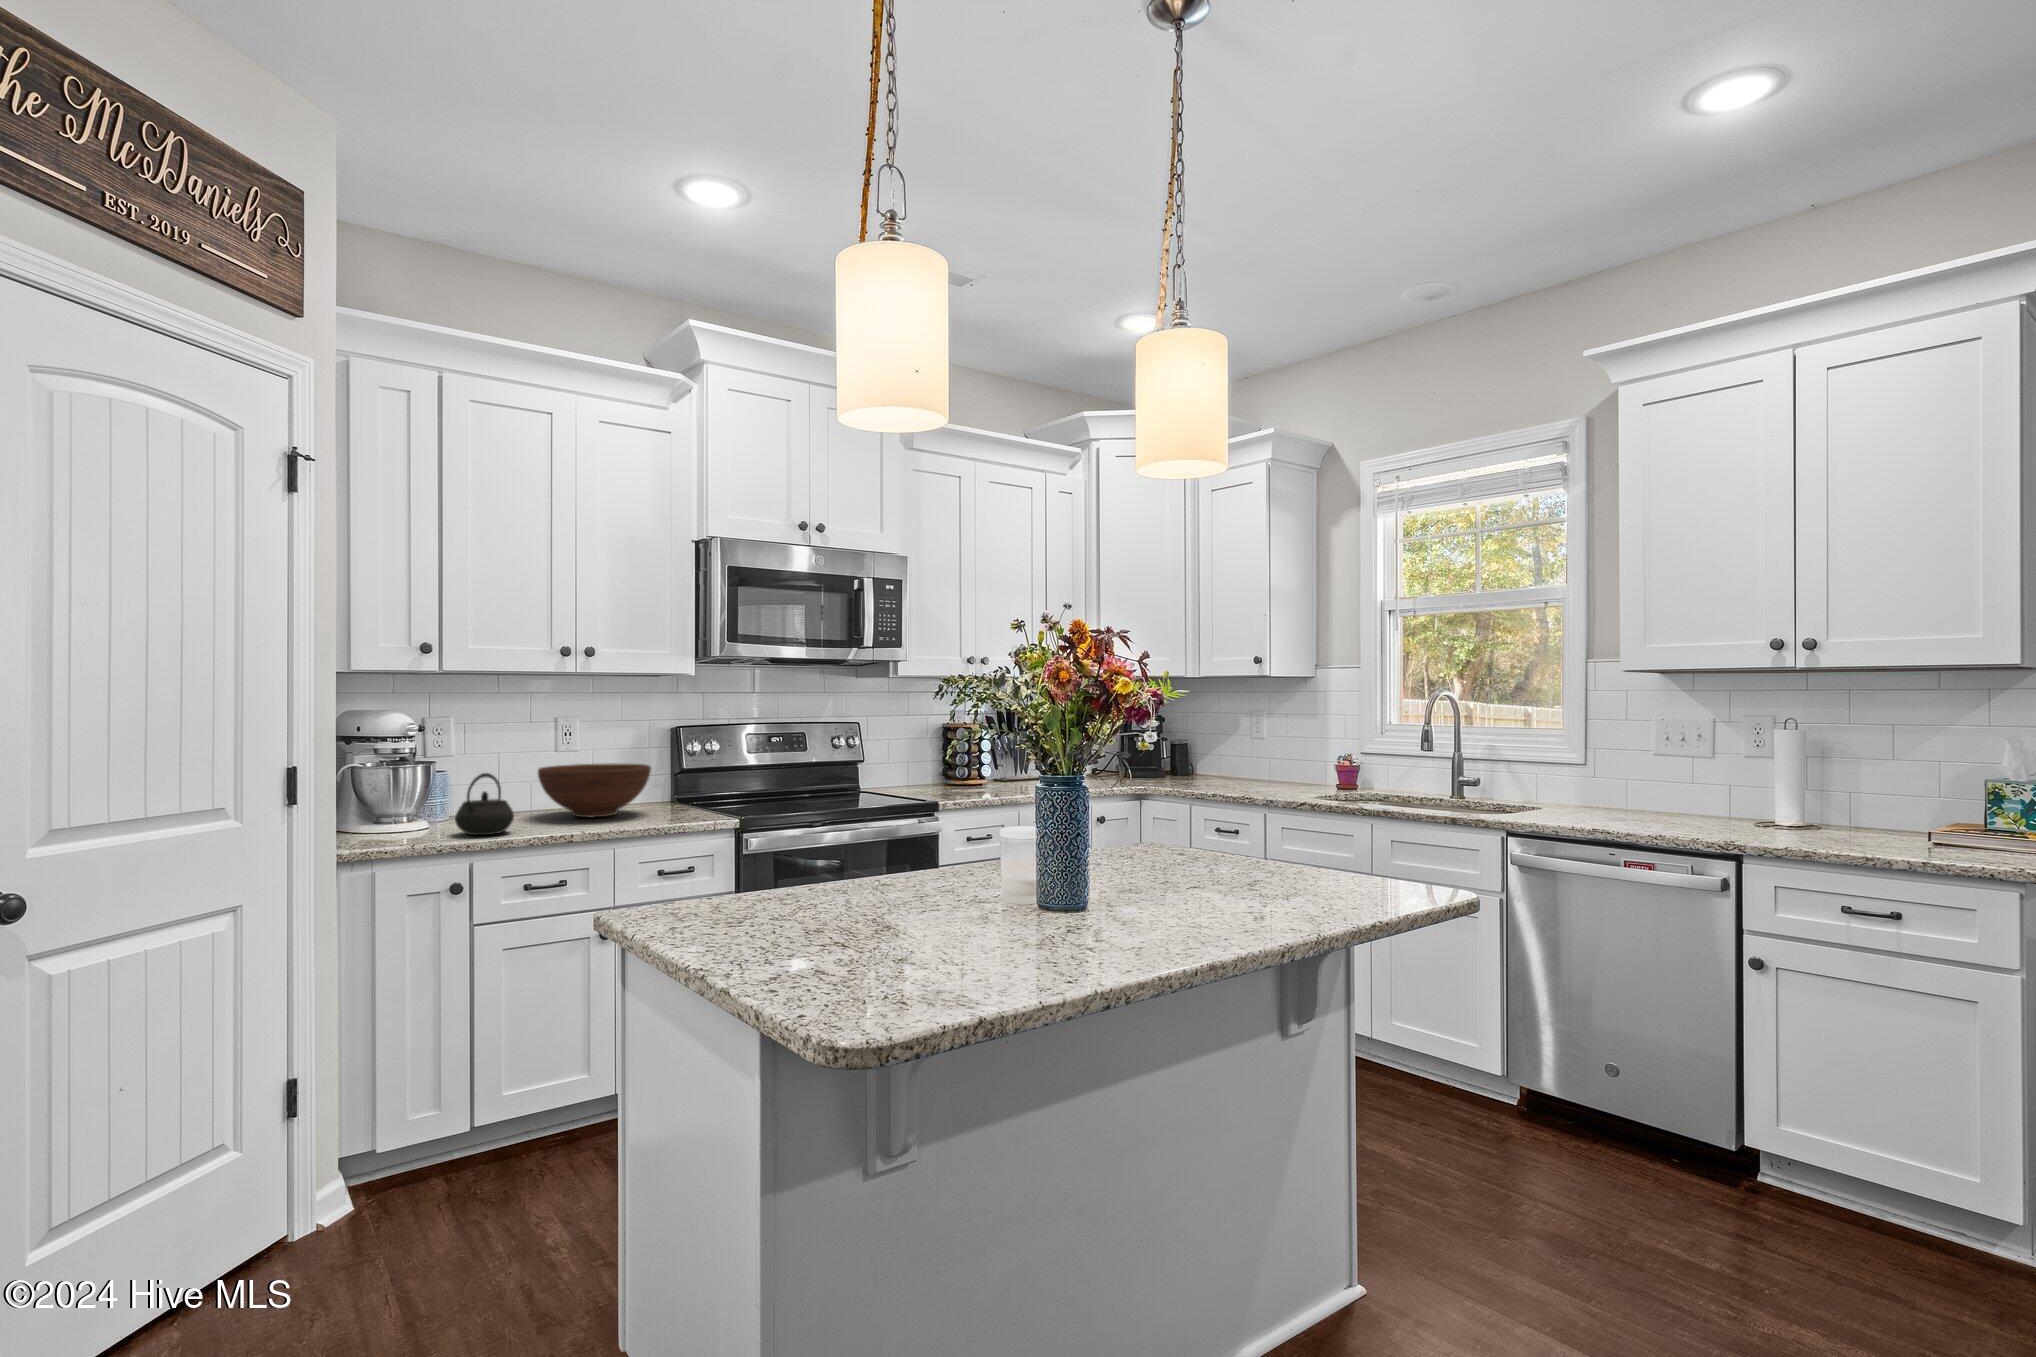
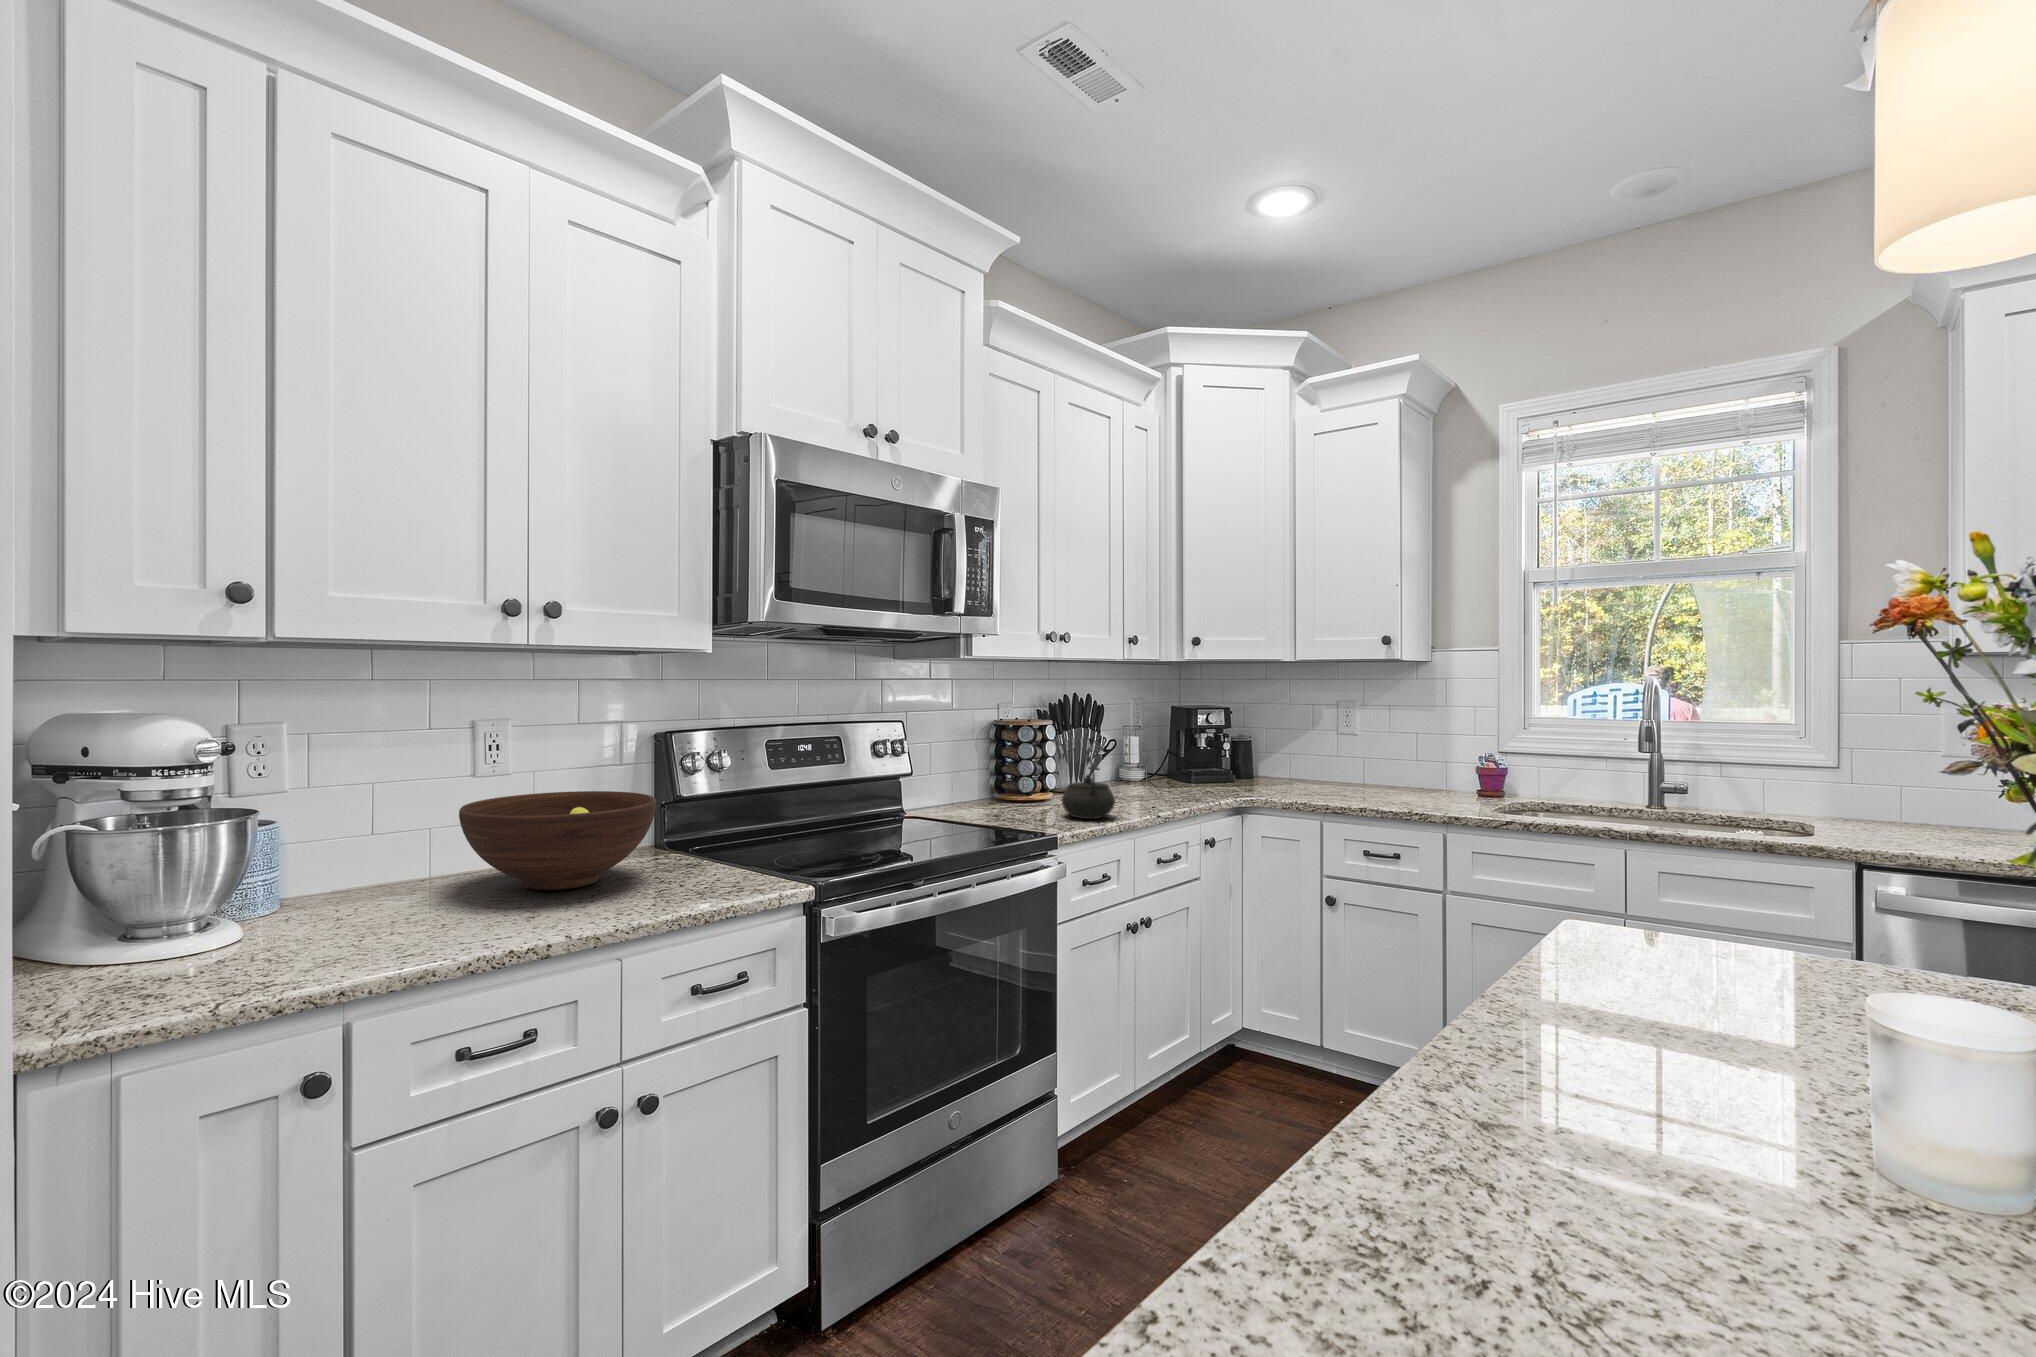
kettle: present [455,773,514,835] -> present [1061,756,1115,819]

